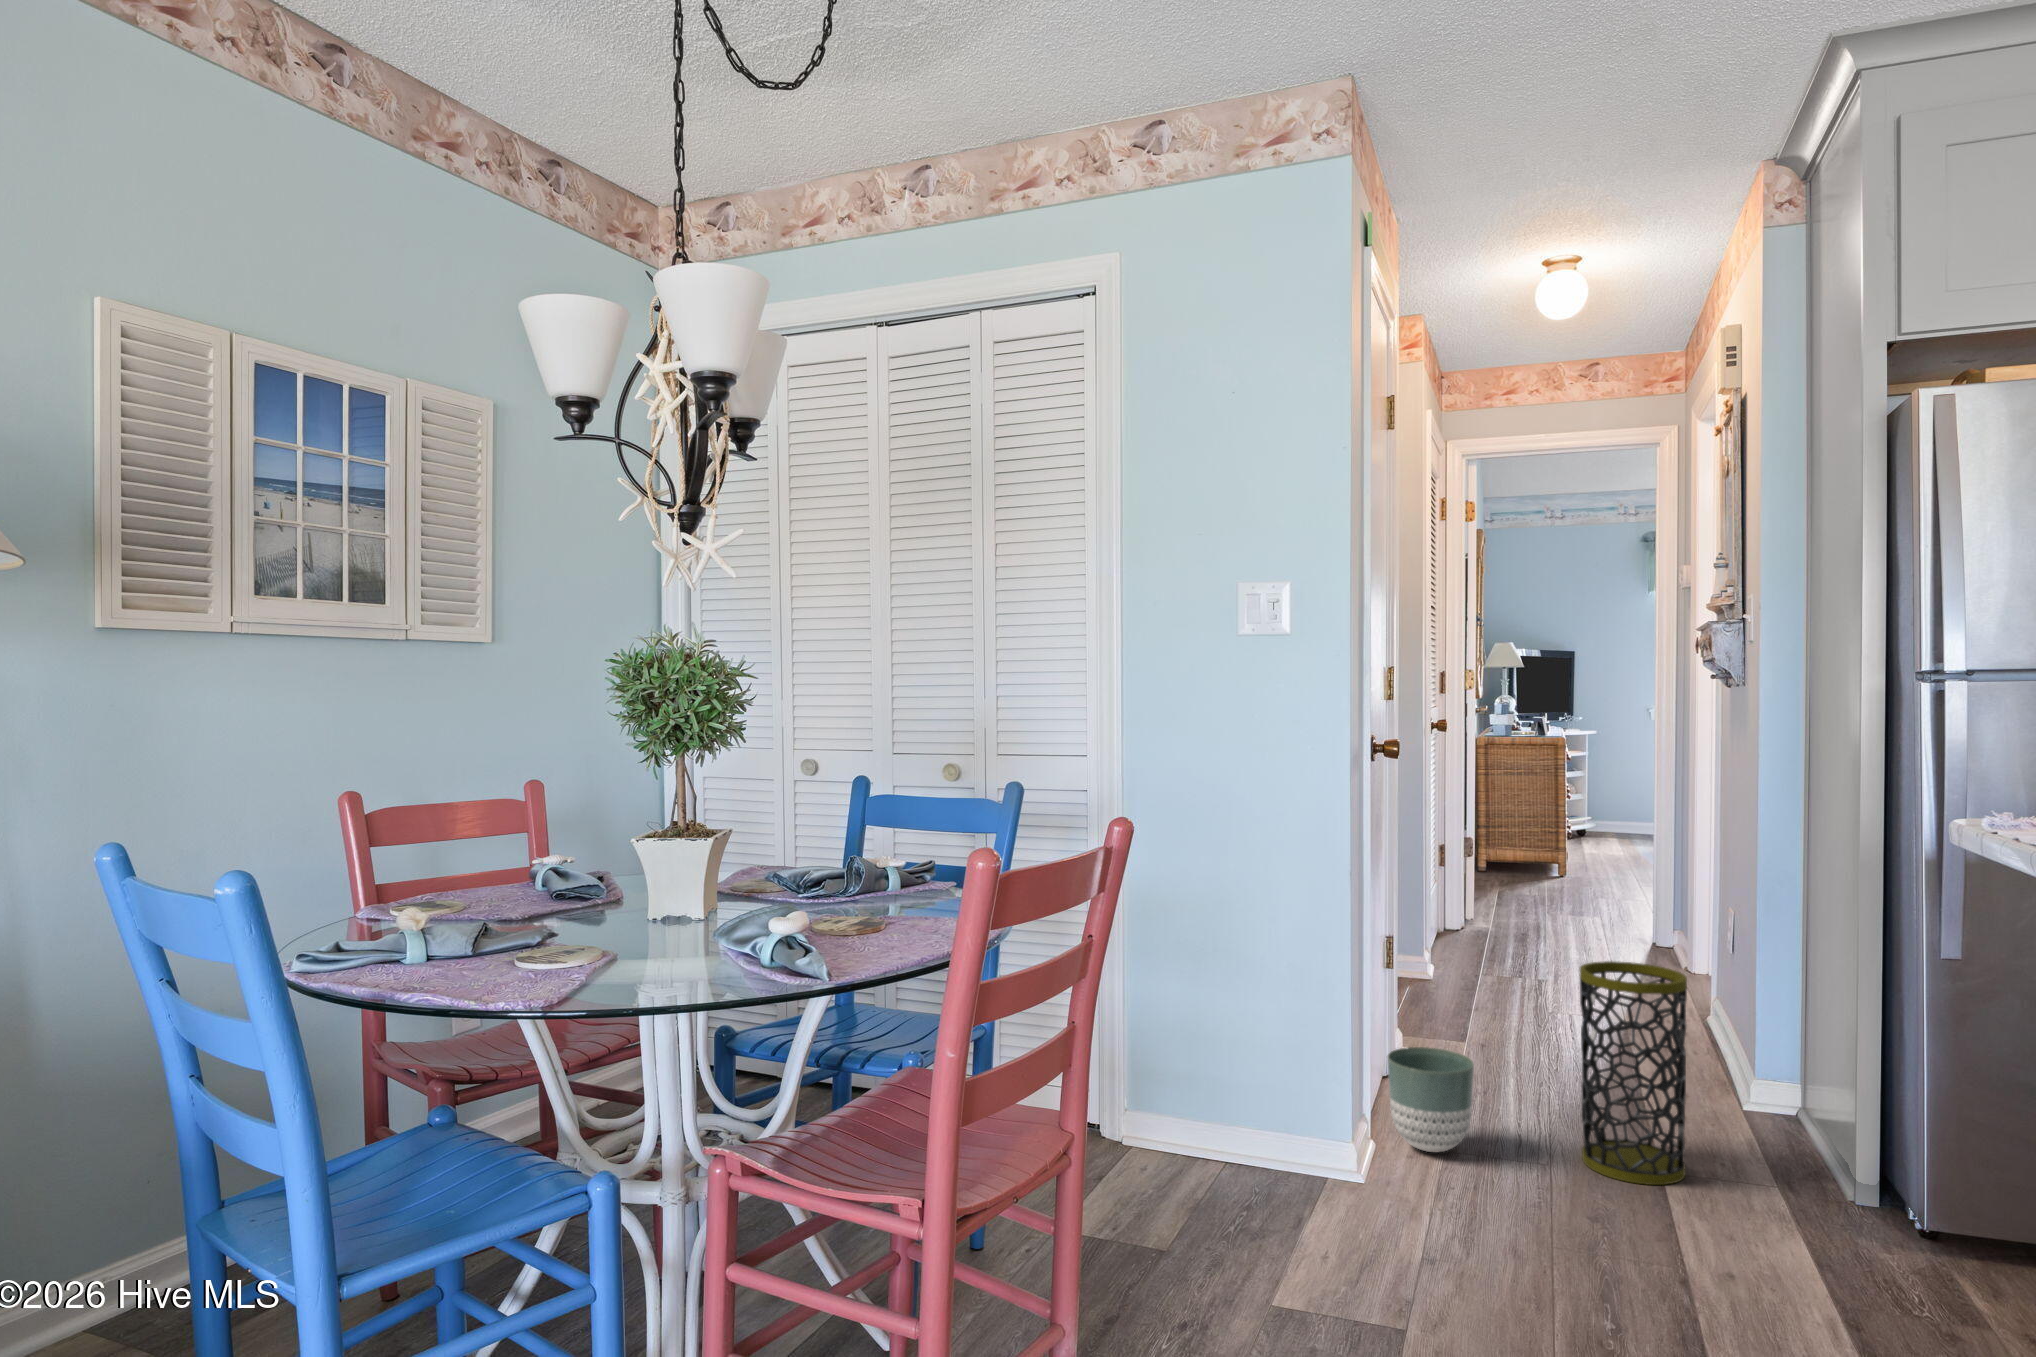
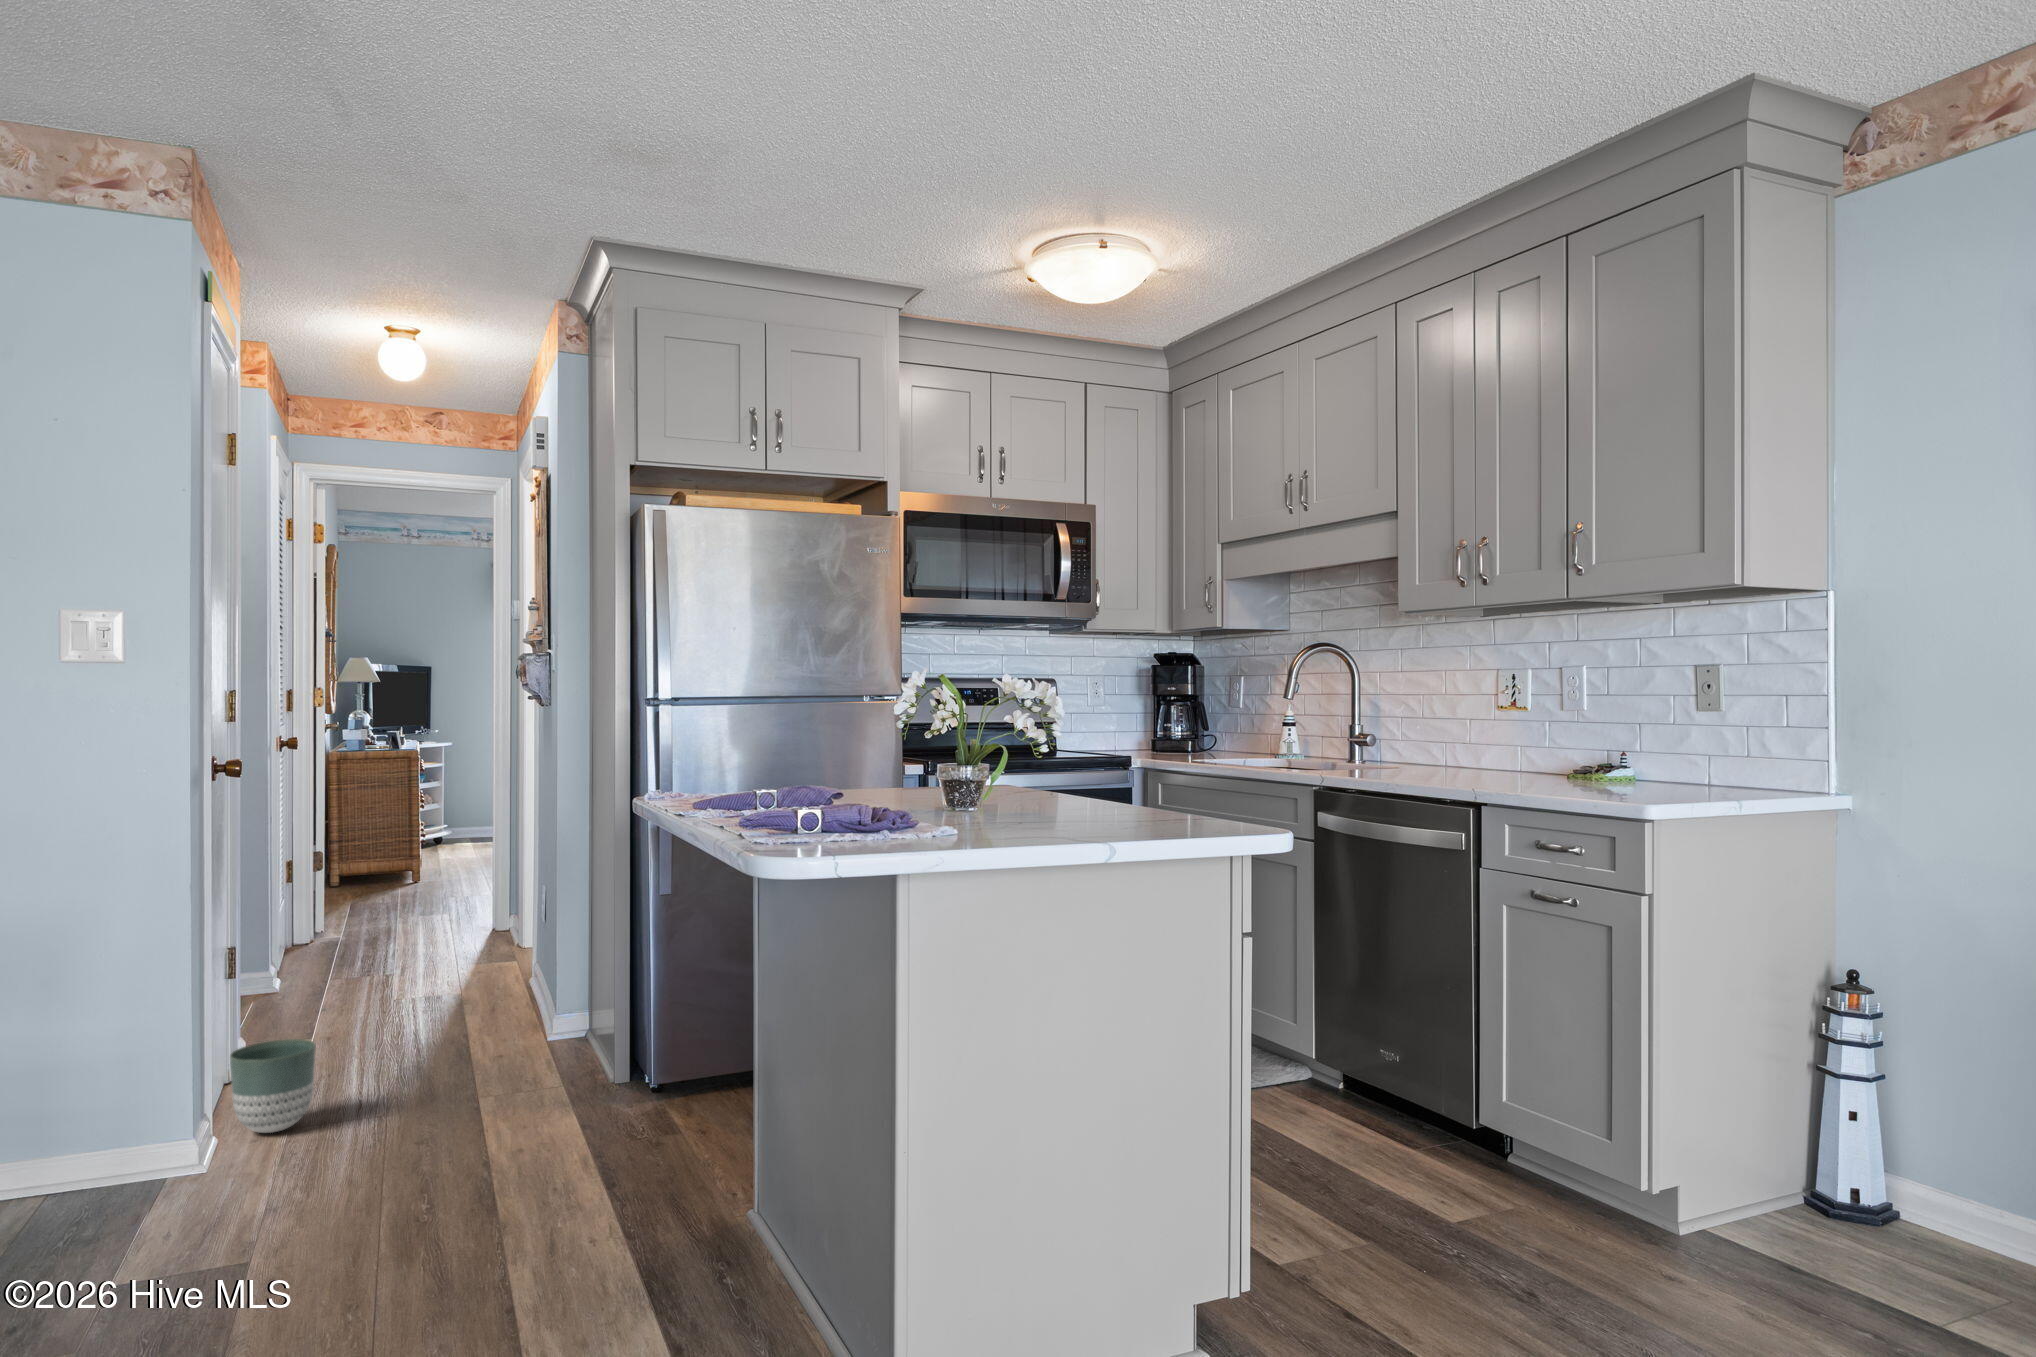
trash can: present [1580,961,1687,1185] -> none [410,934,495,1111]

